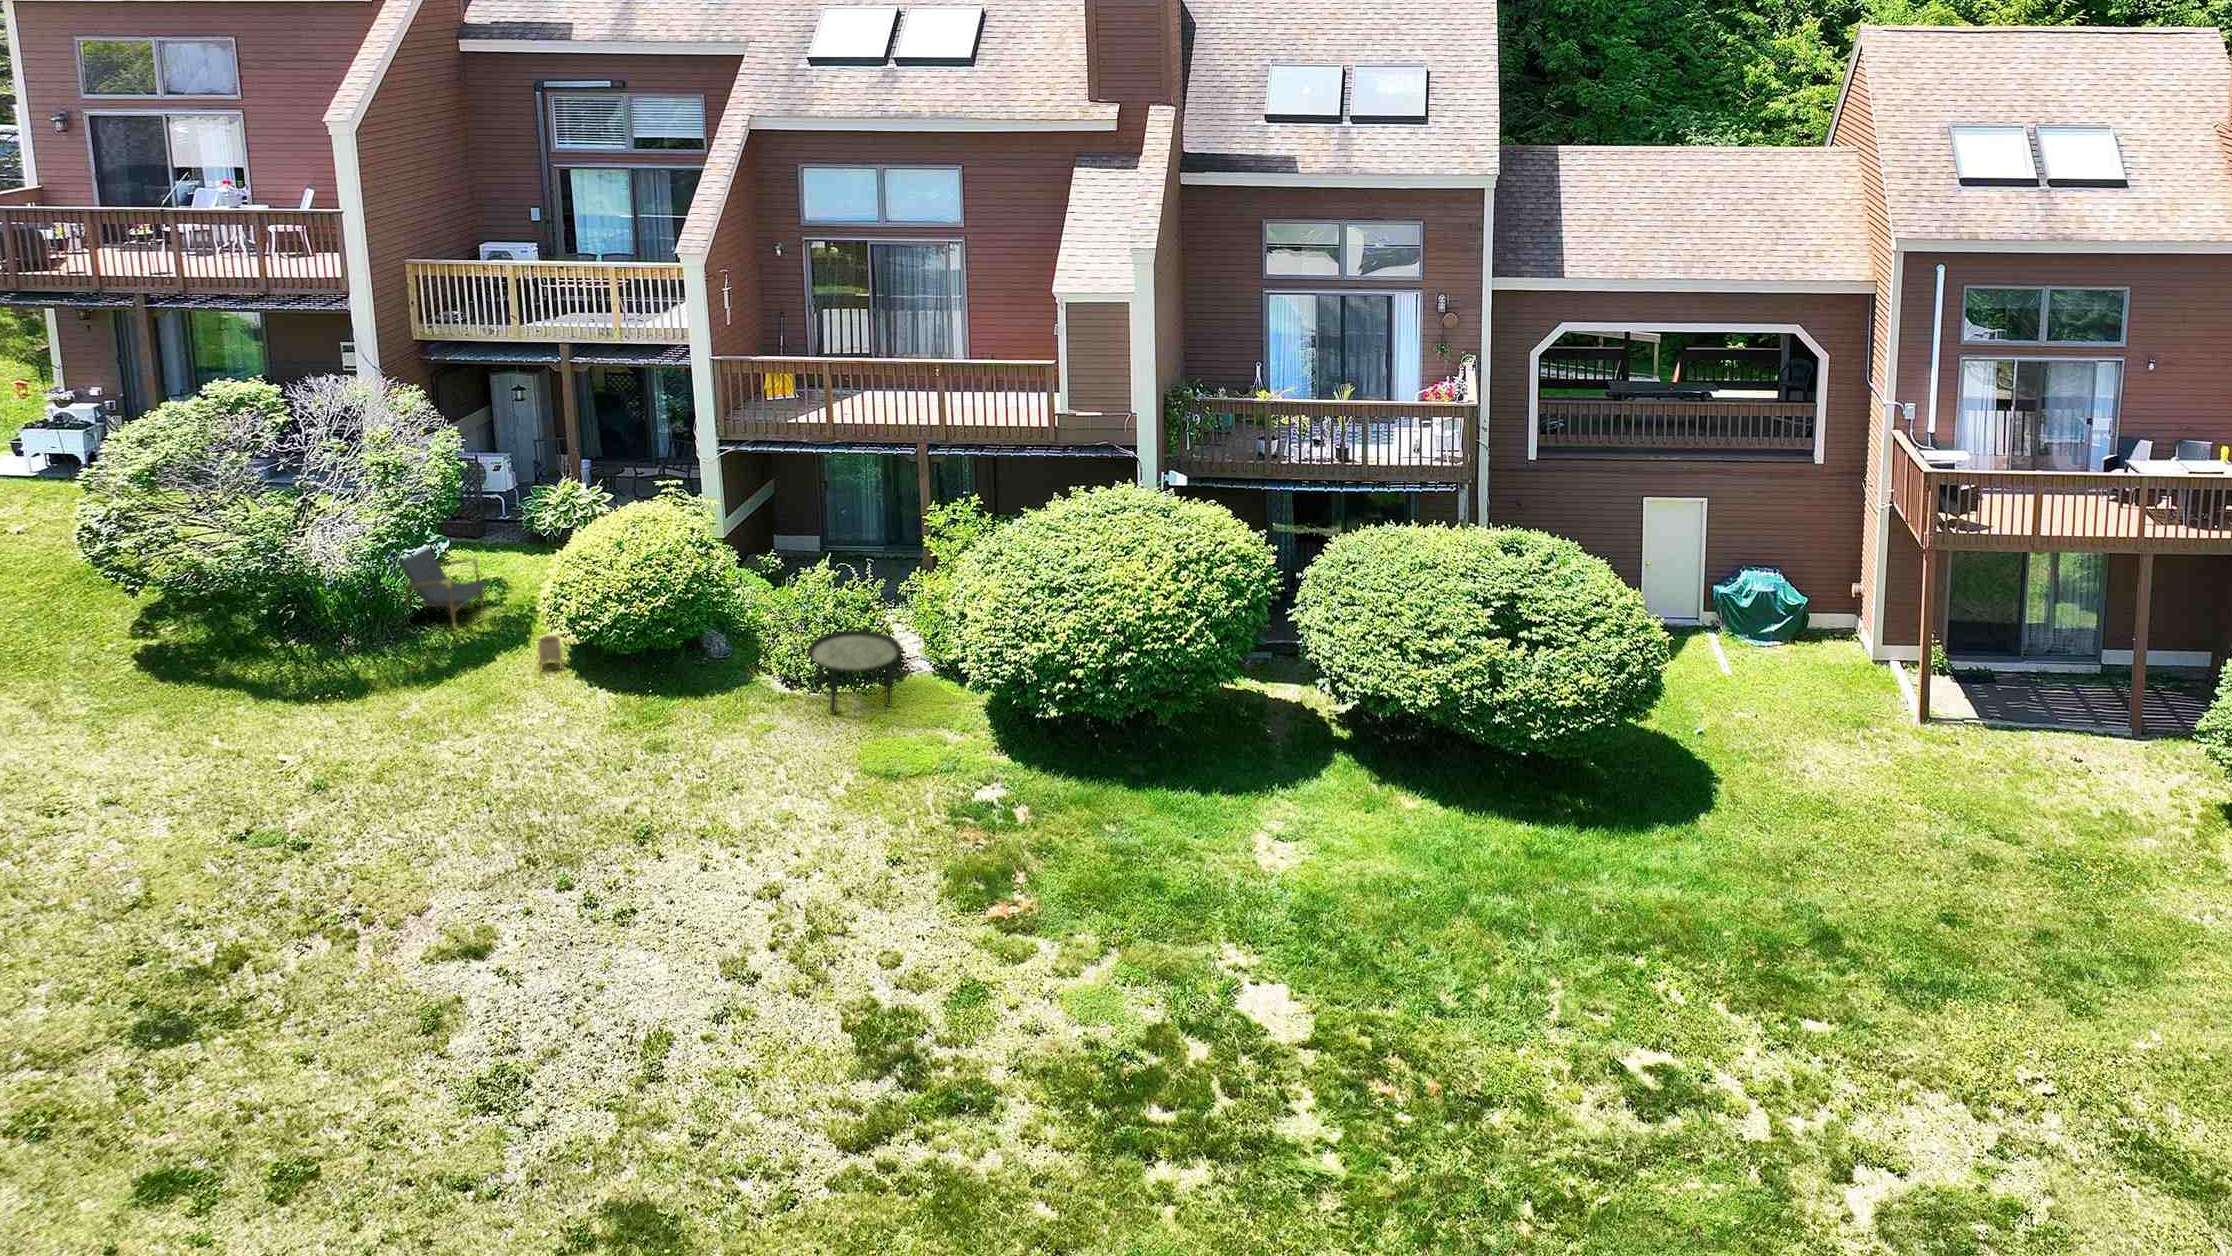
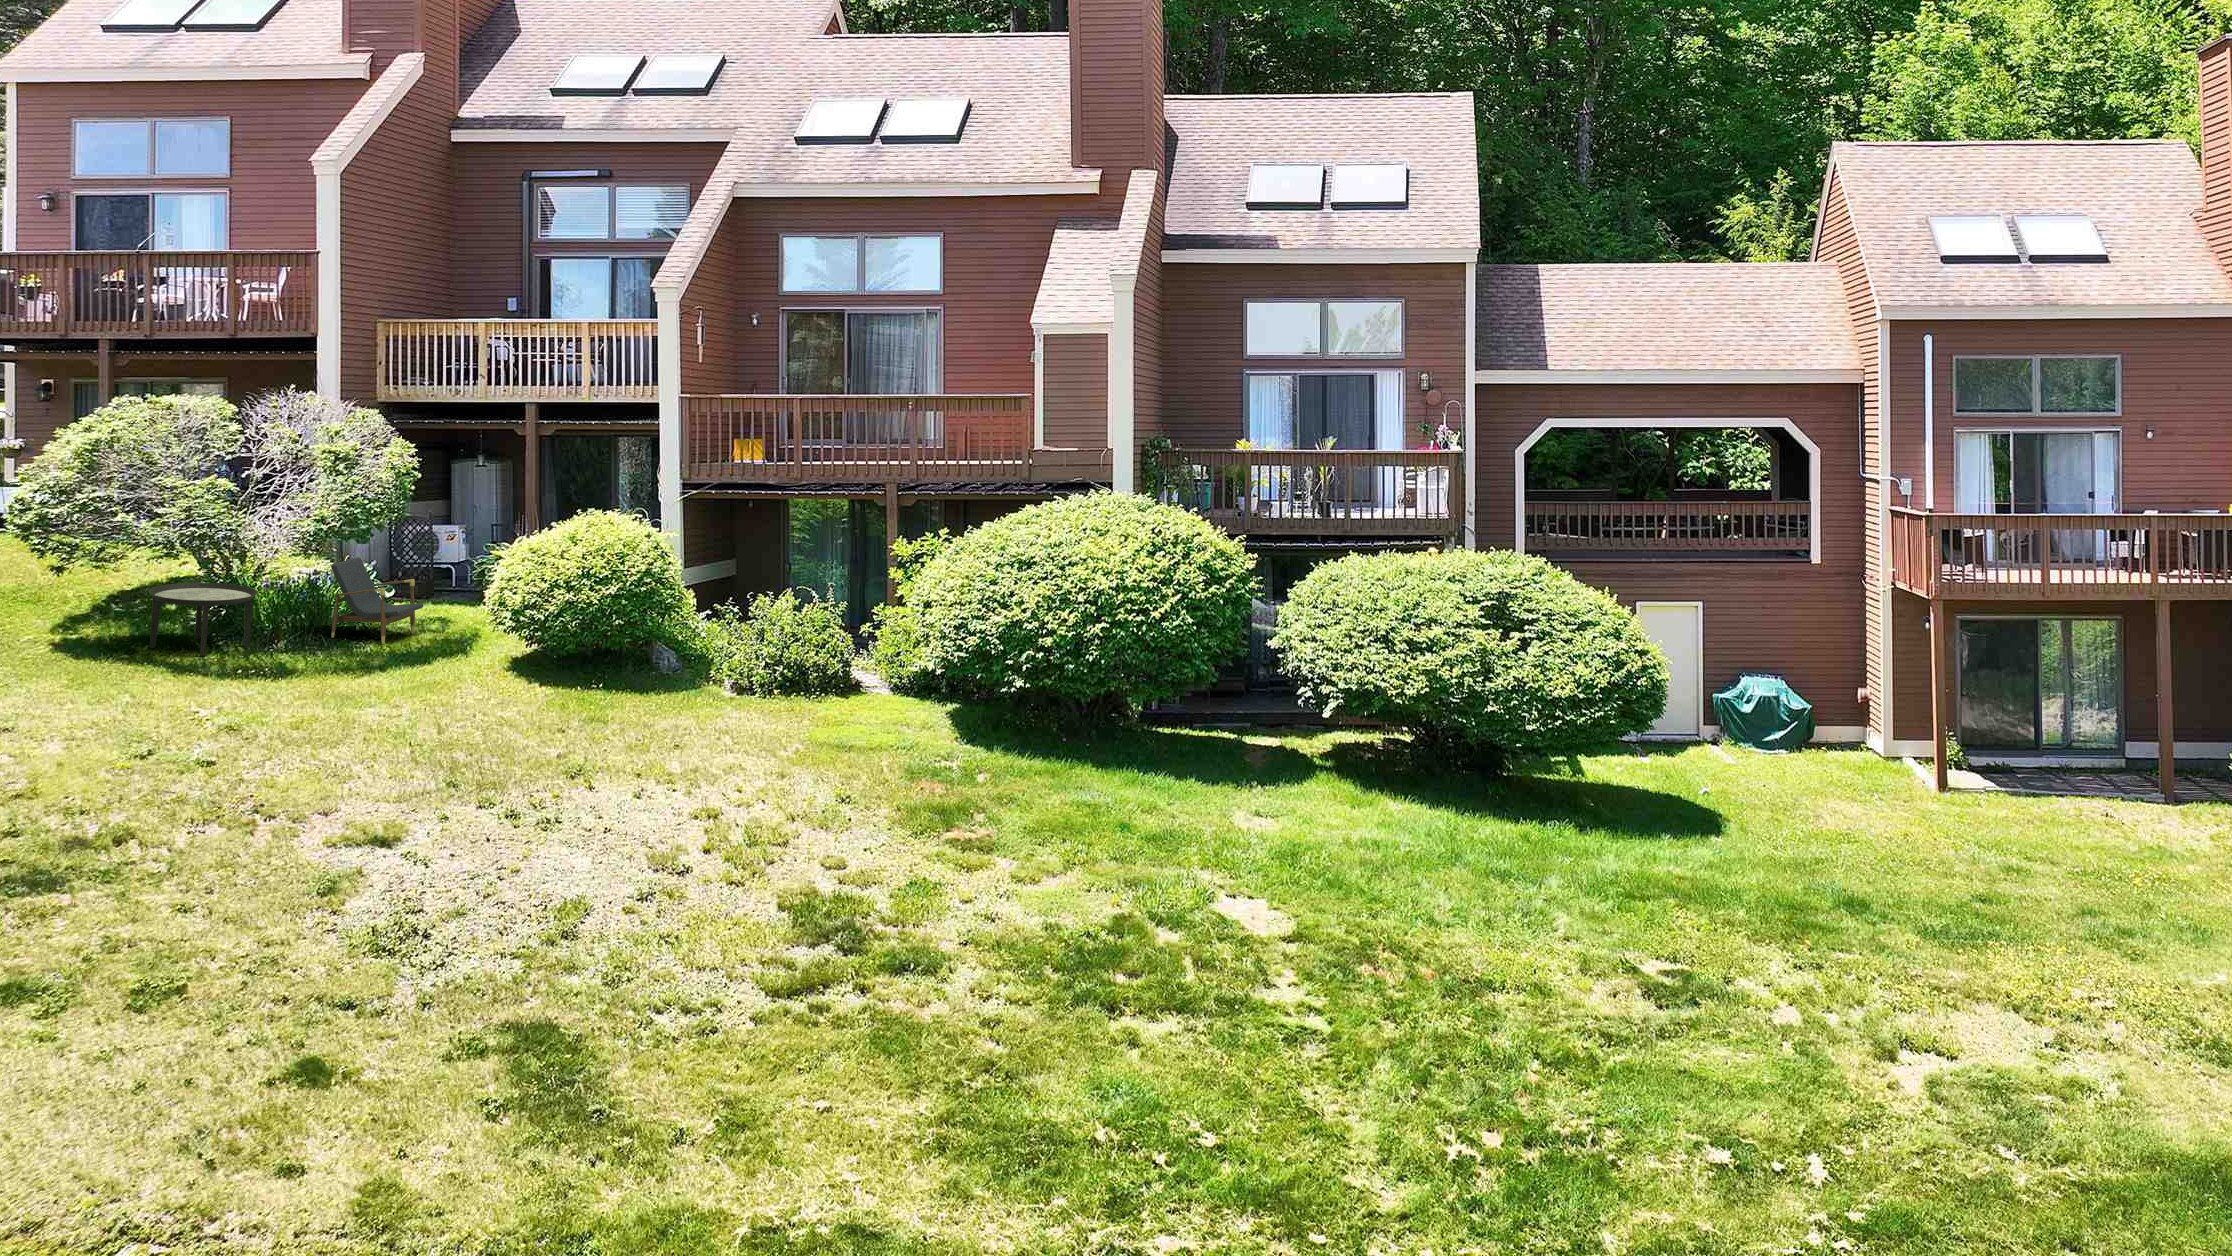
round table: present [808,630,902,714] -> present [148,583,258,656]
planter: present [538,636,562,670] -> none [470,637,496,672]

